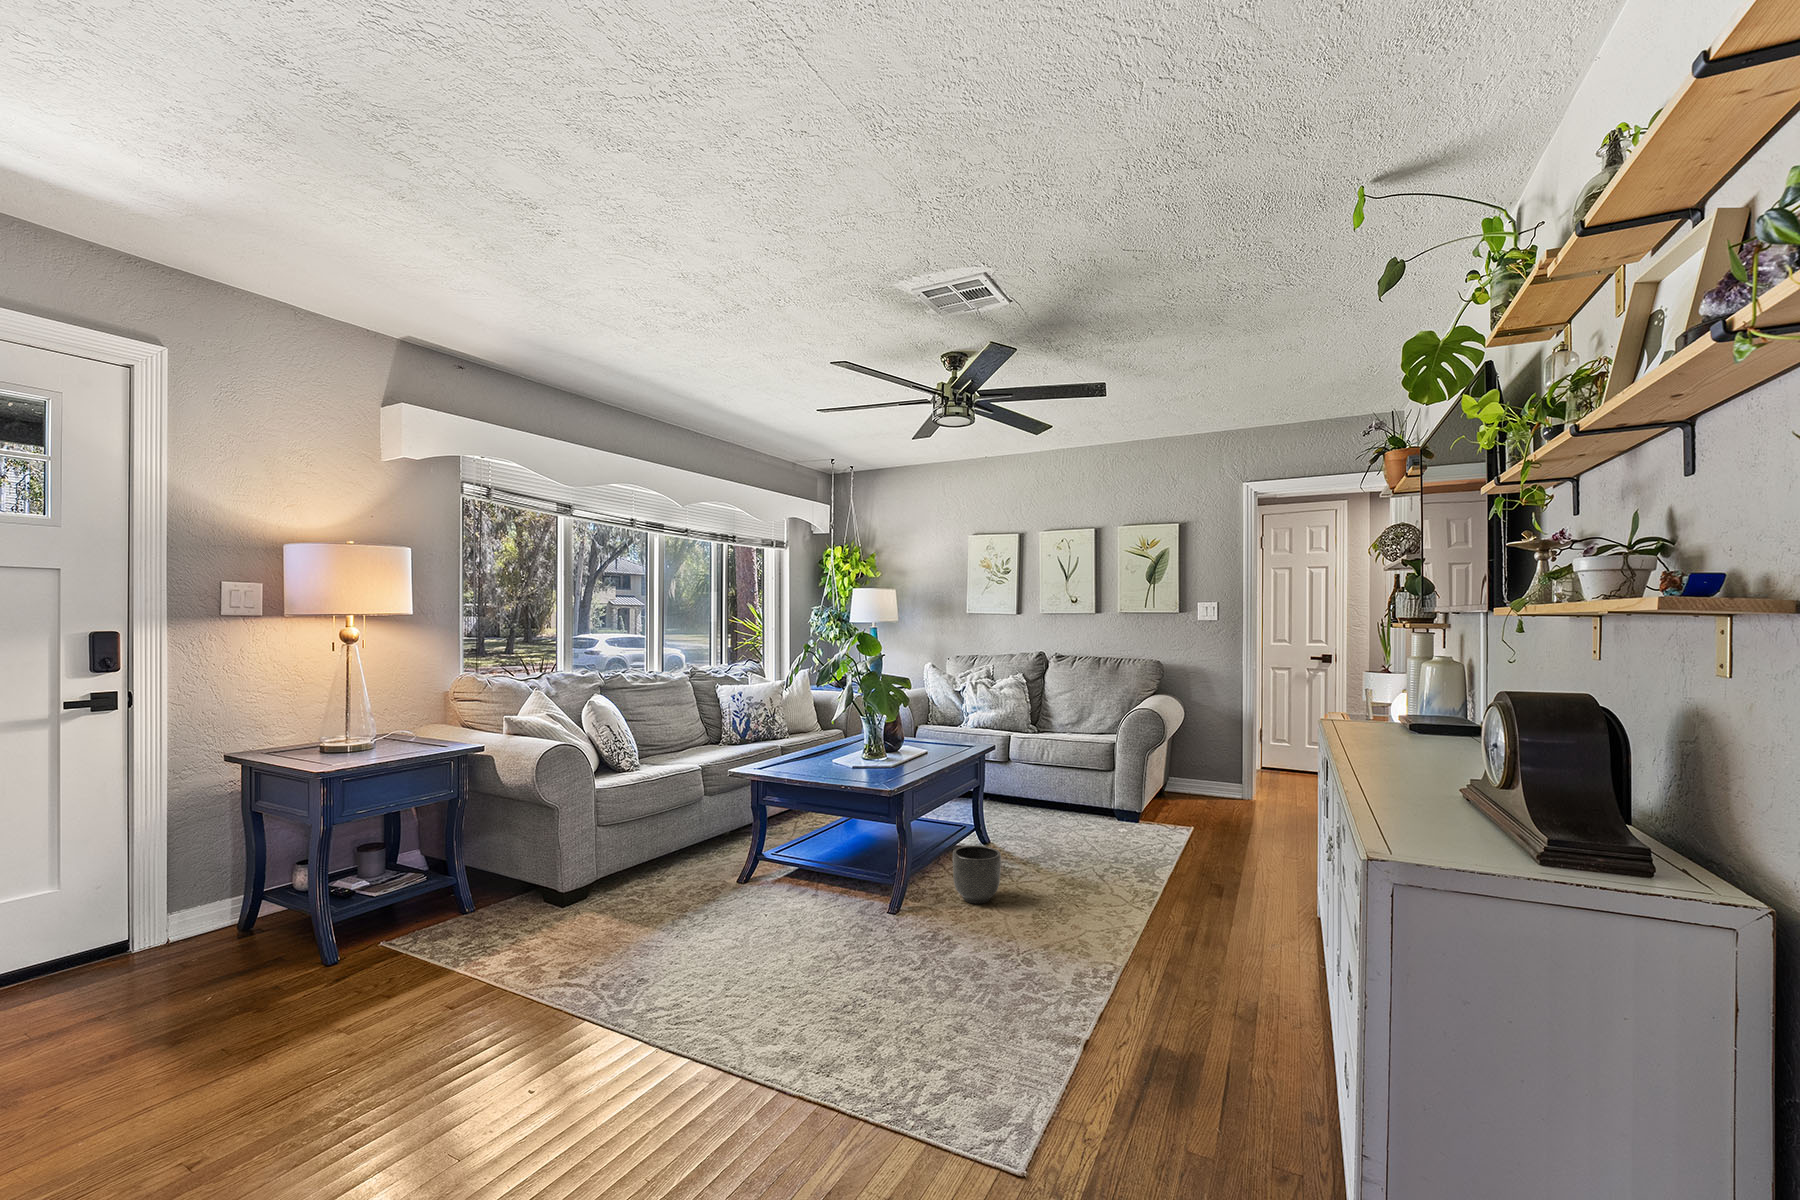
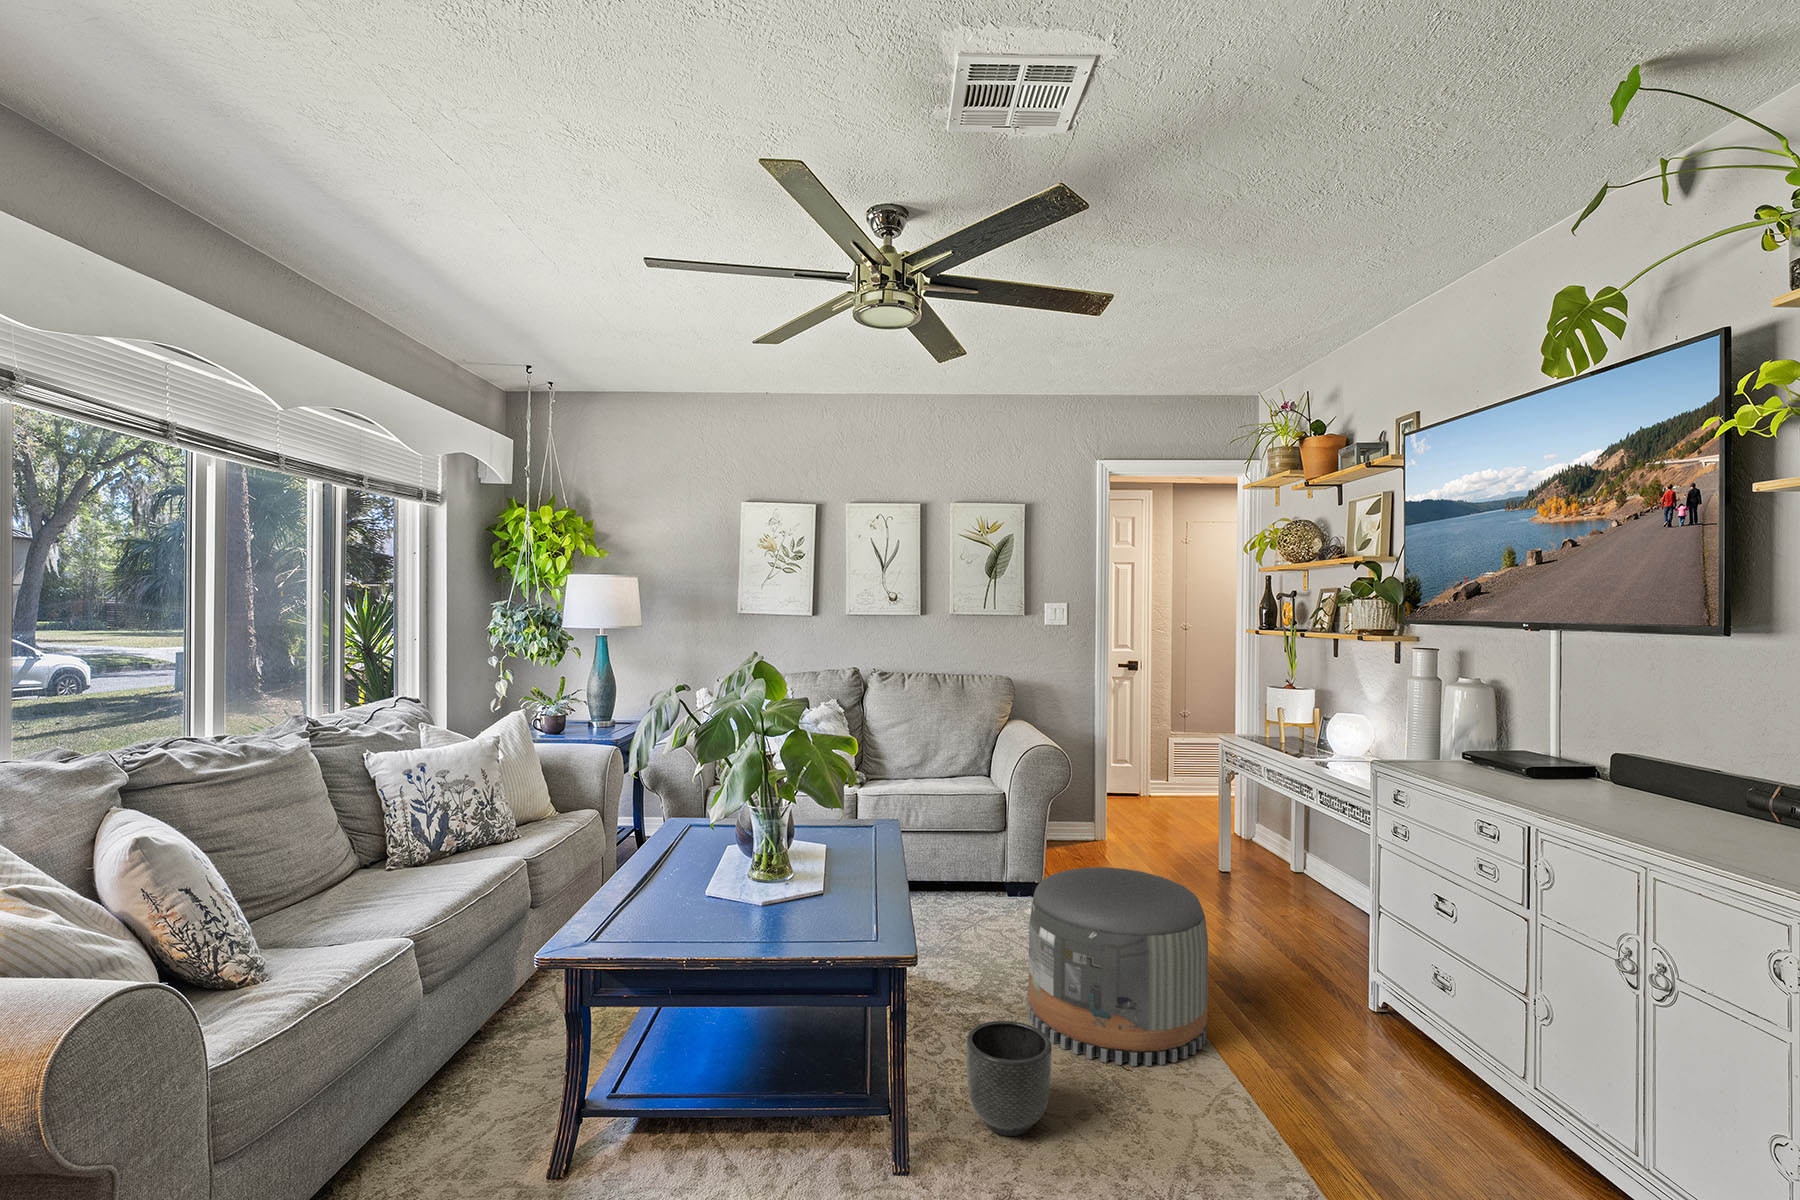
pouf: none [1042,781,1159,898] -> present [1029,867,1208,1066]

